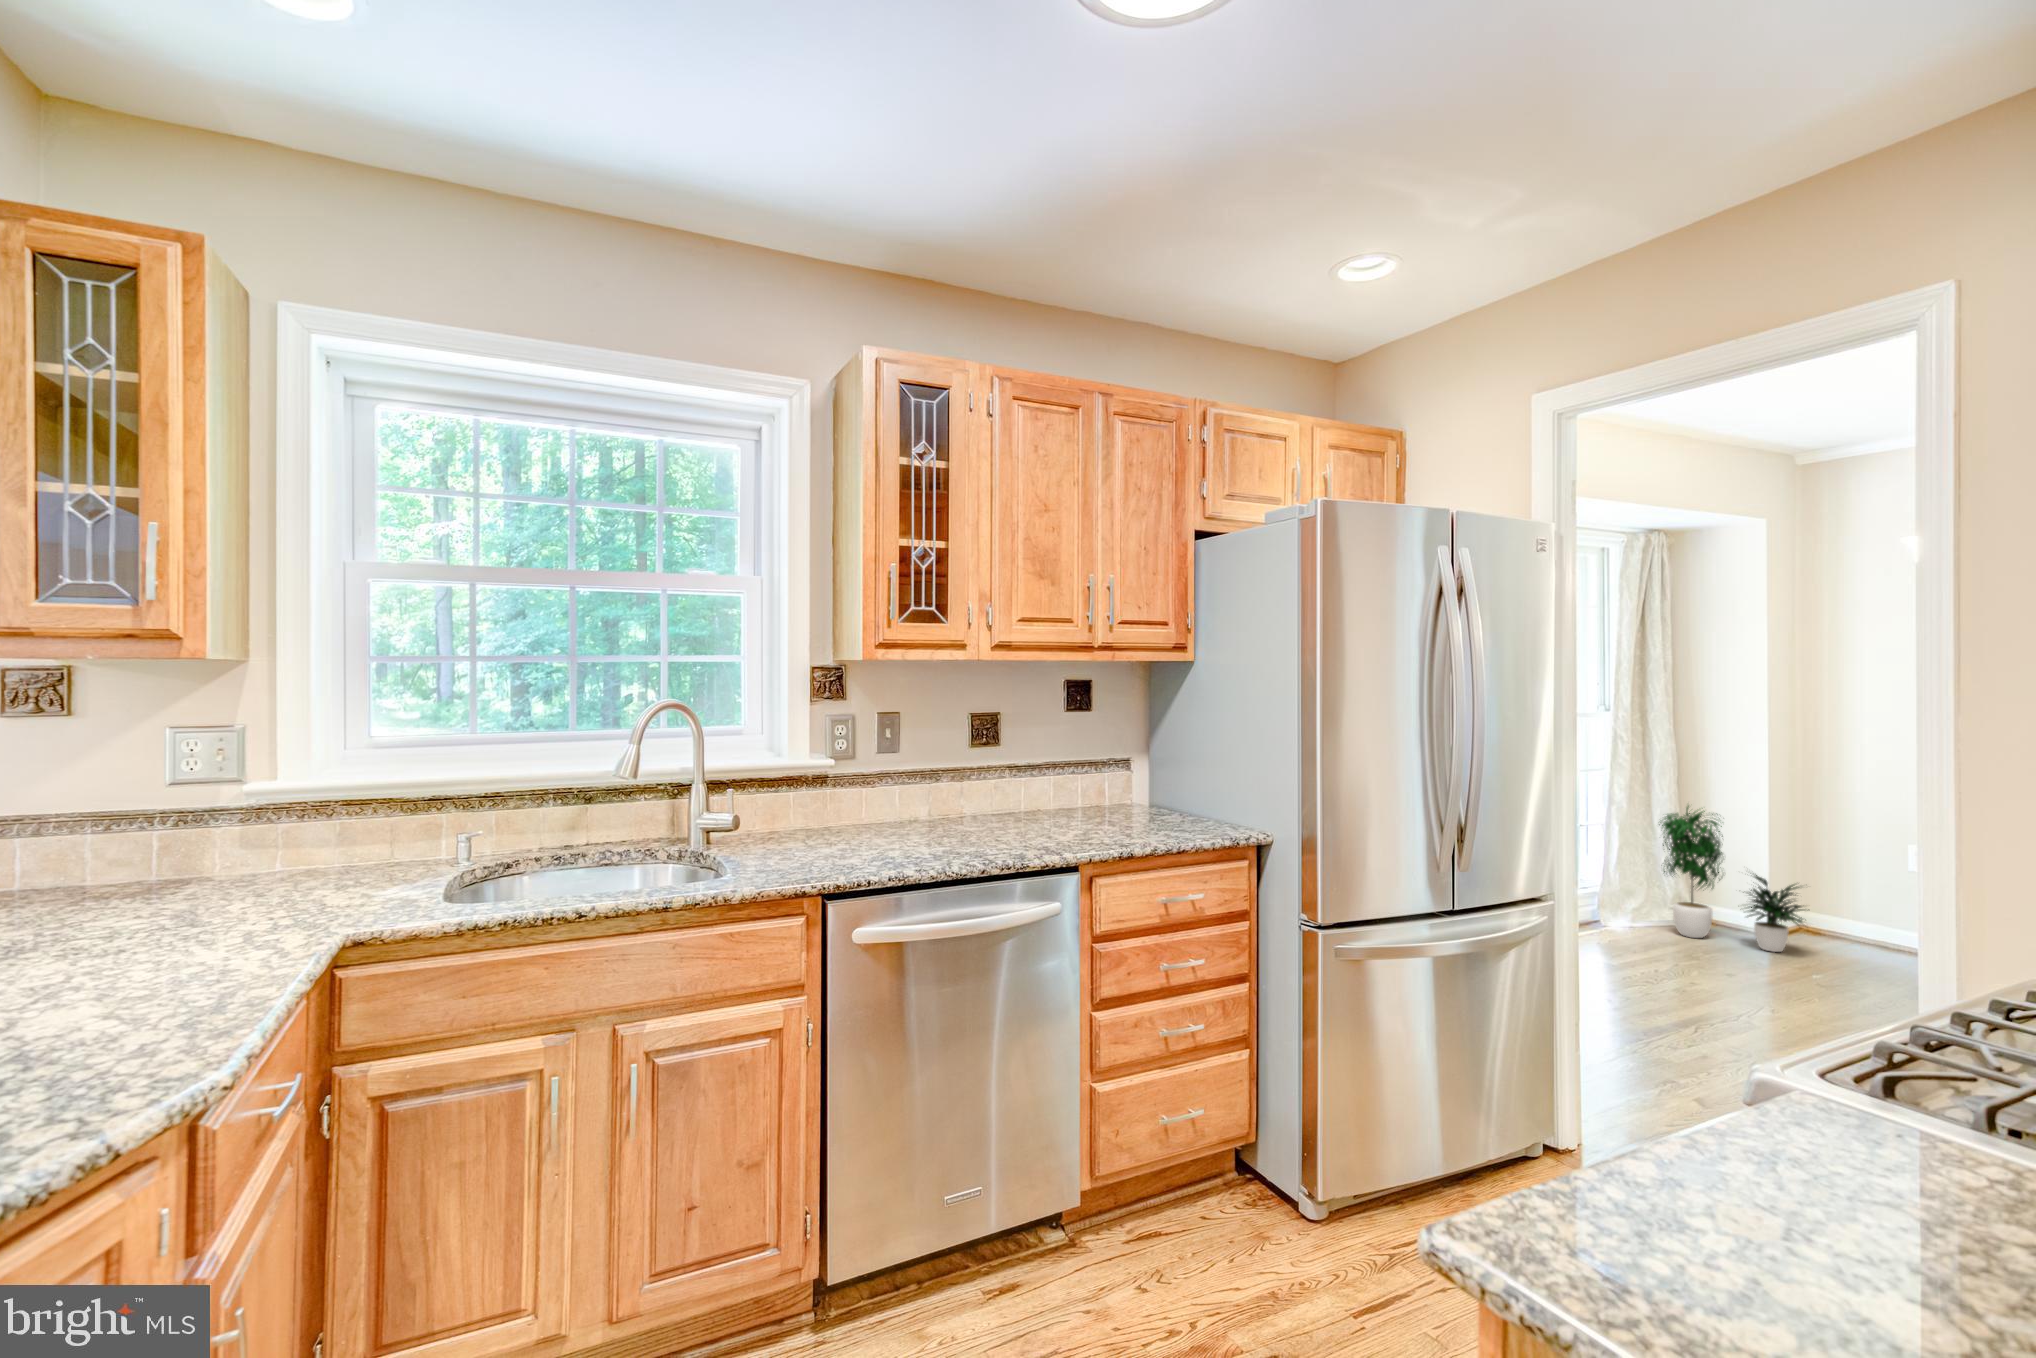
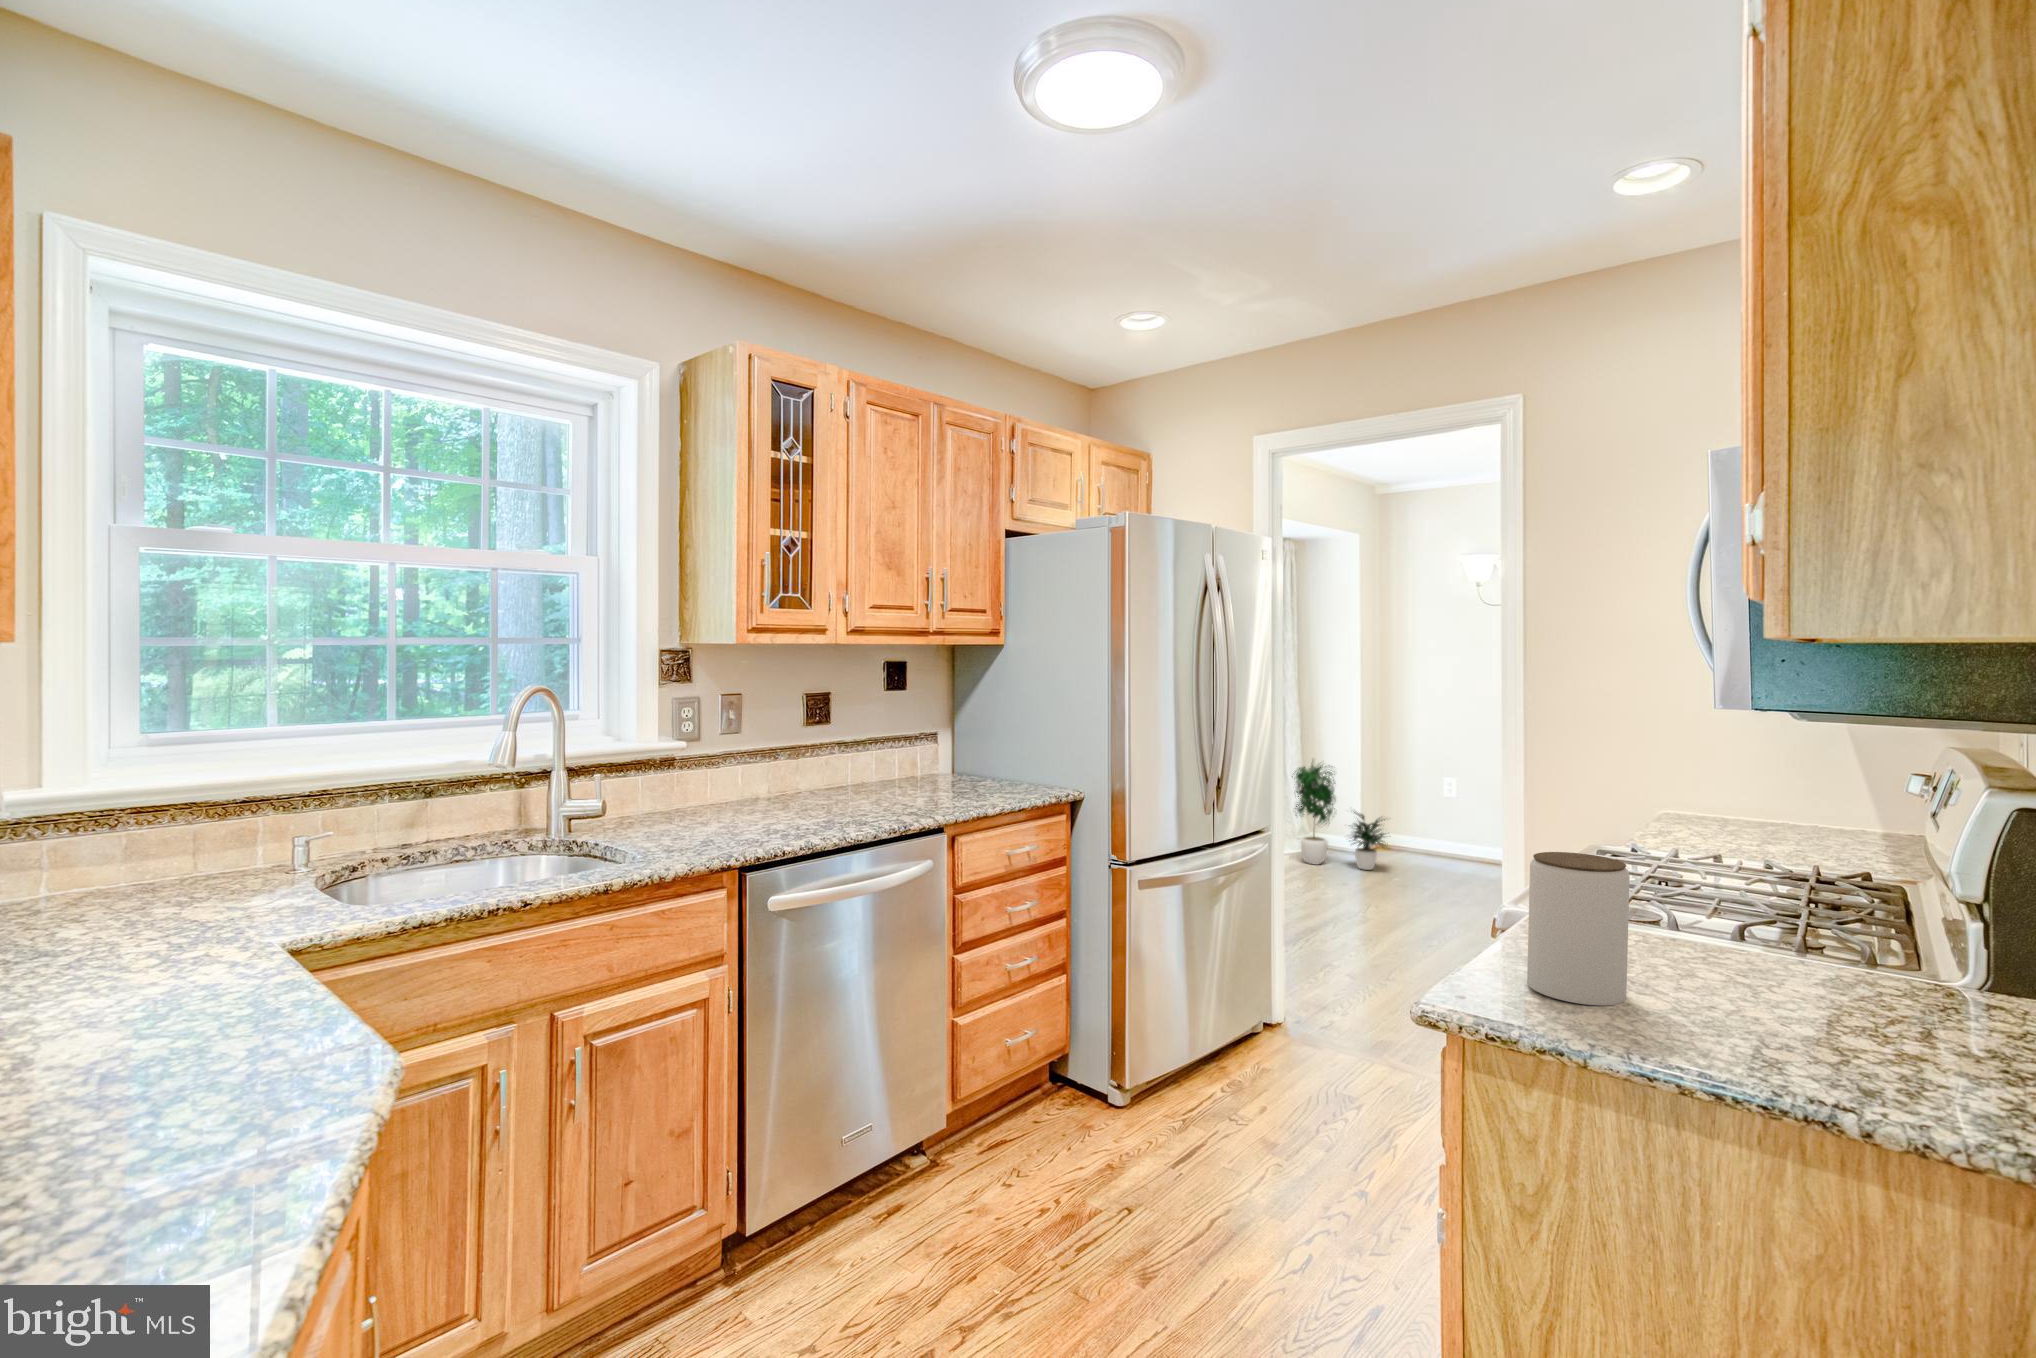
jar: none [1685,975,1883,1279] -> present [1527,852,1630,1006]

